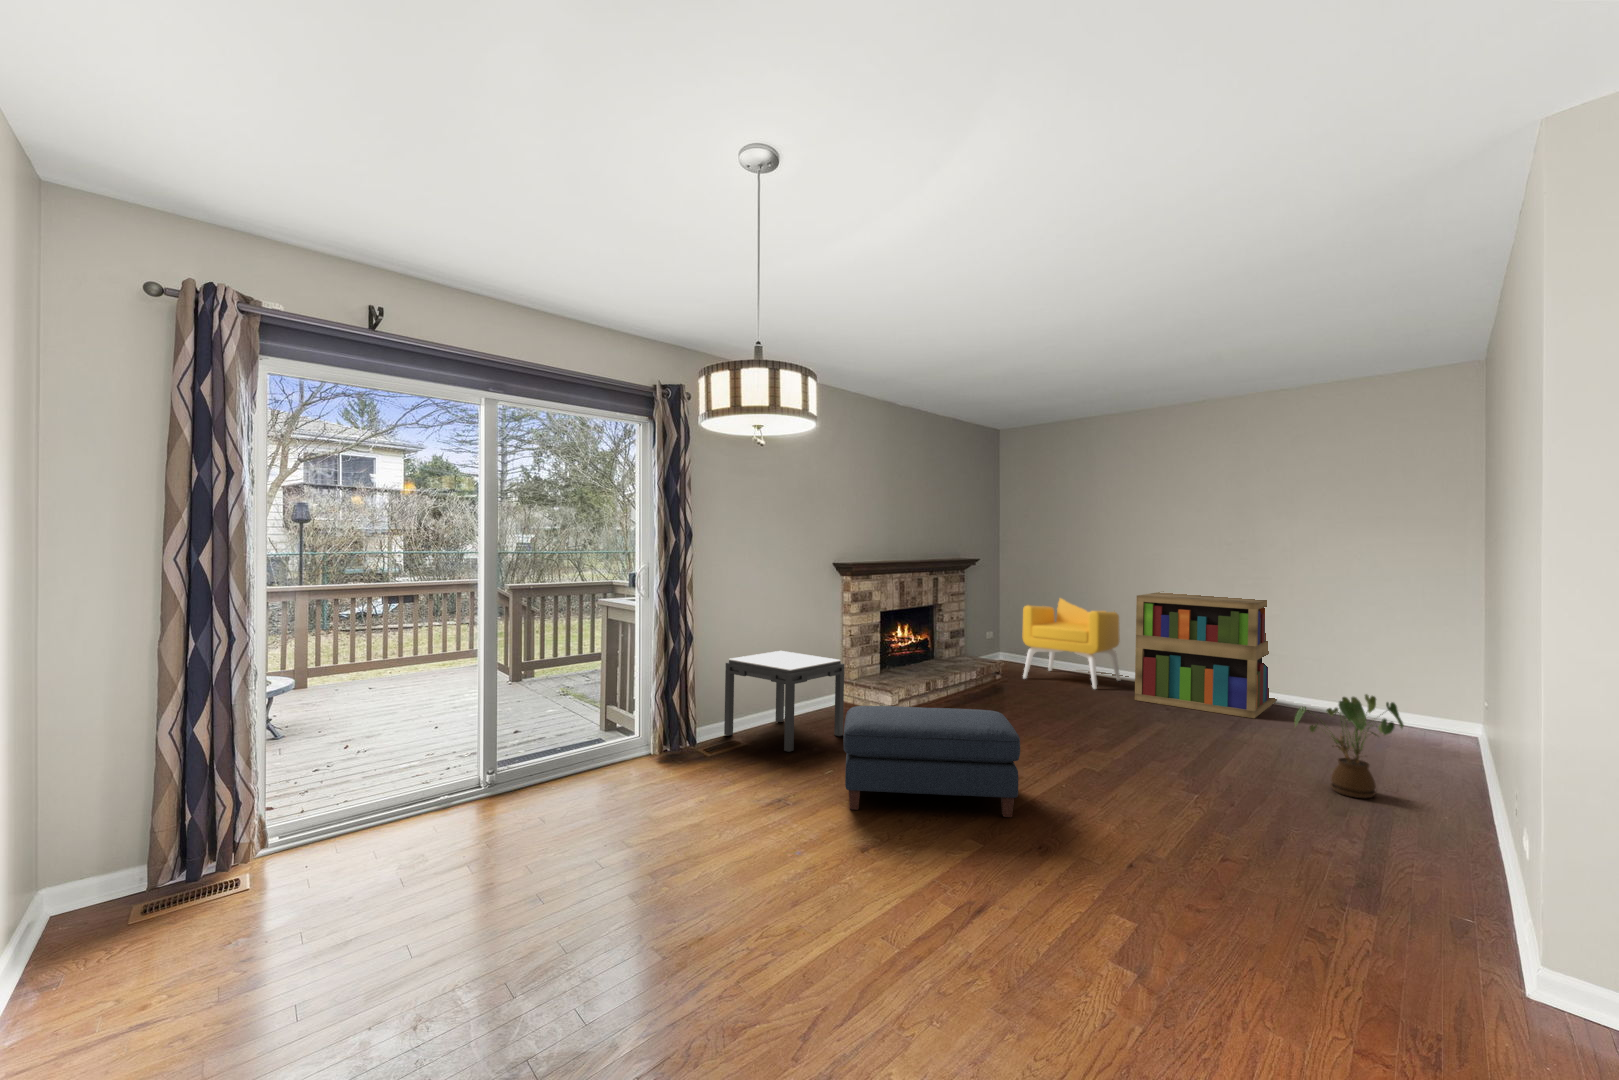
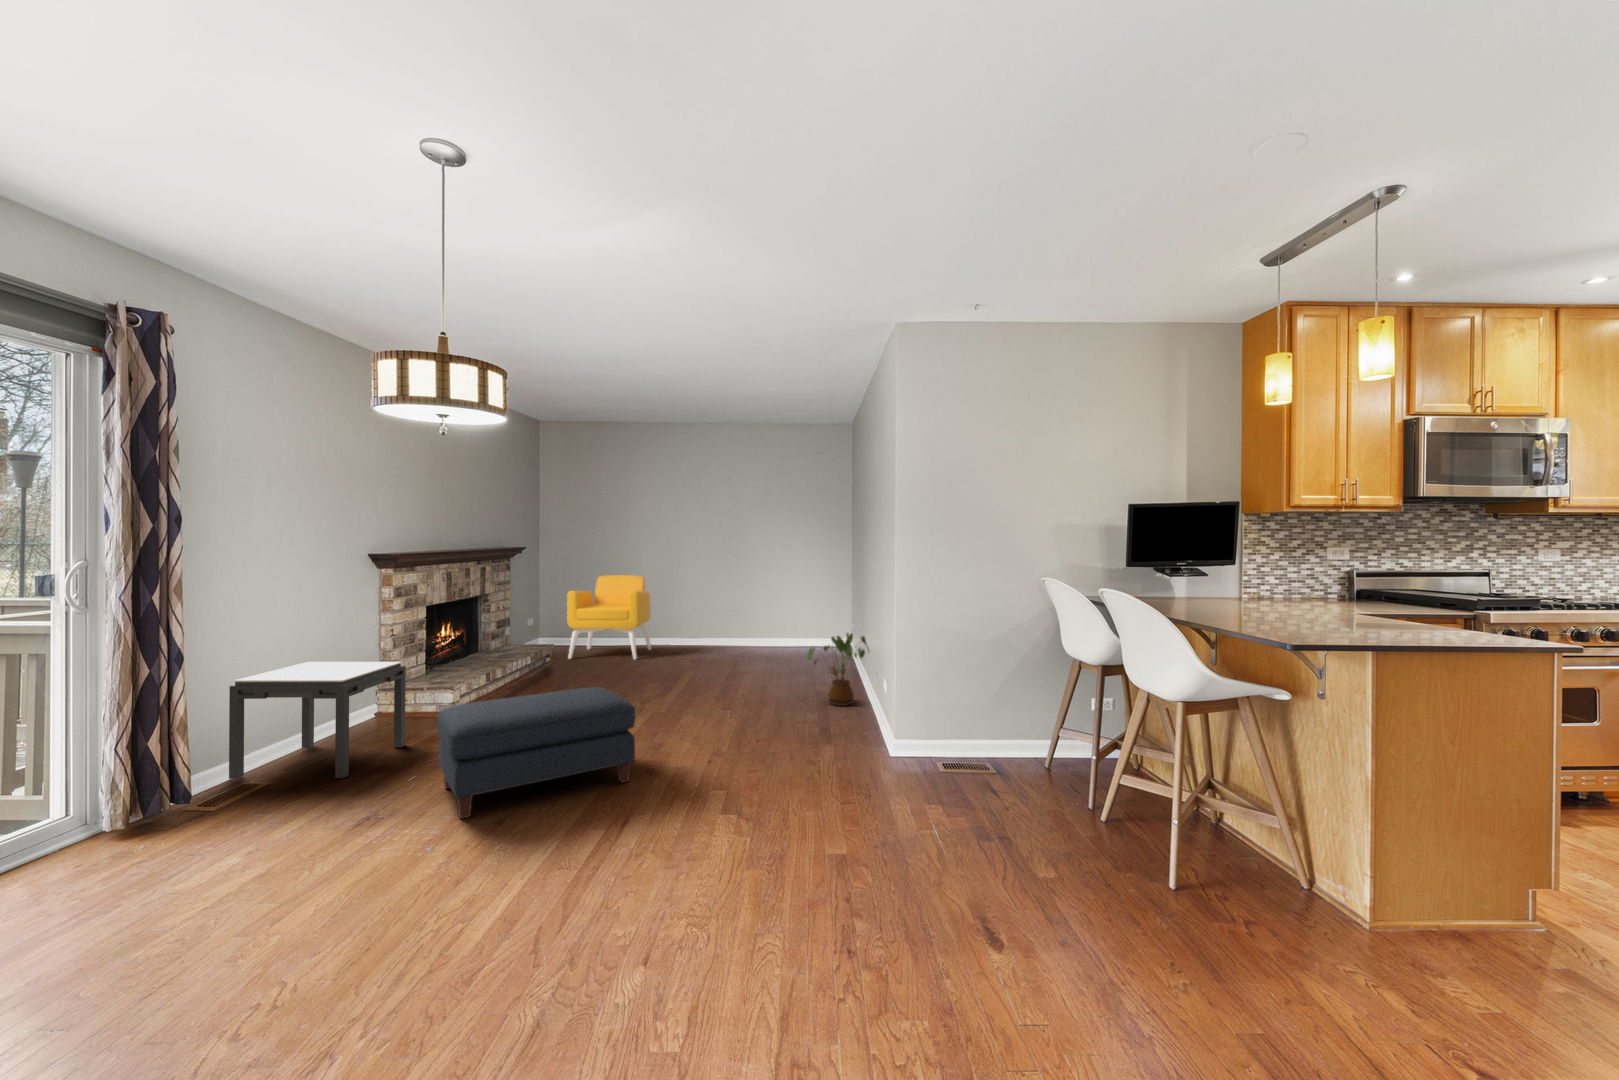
bookshelf: present [1135,591,1277,718] -> none [671,571,765,664]

